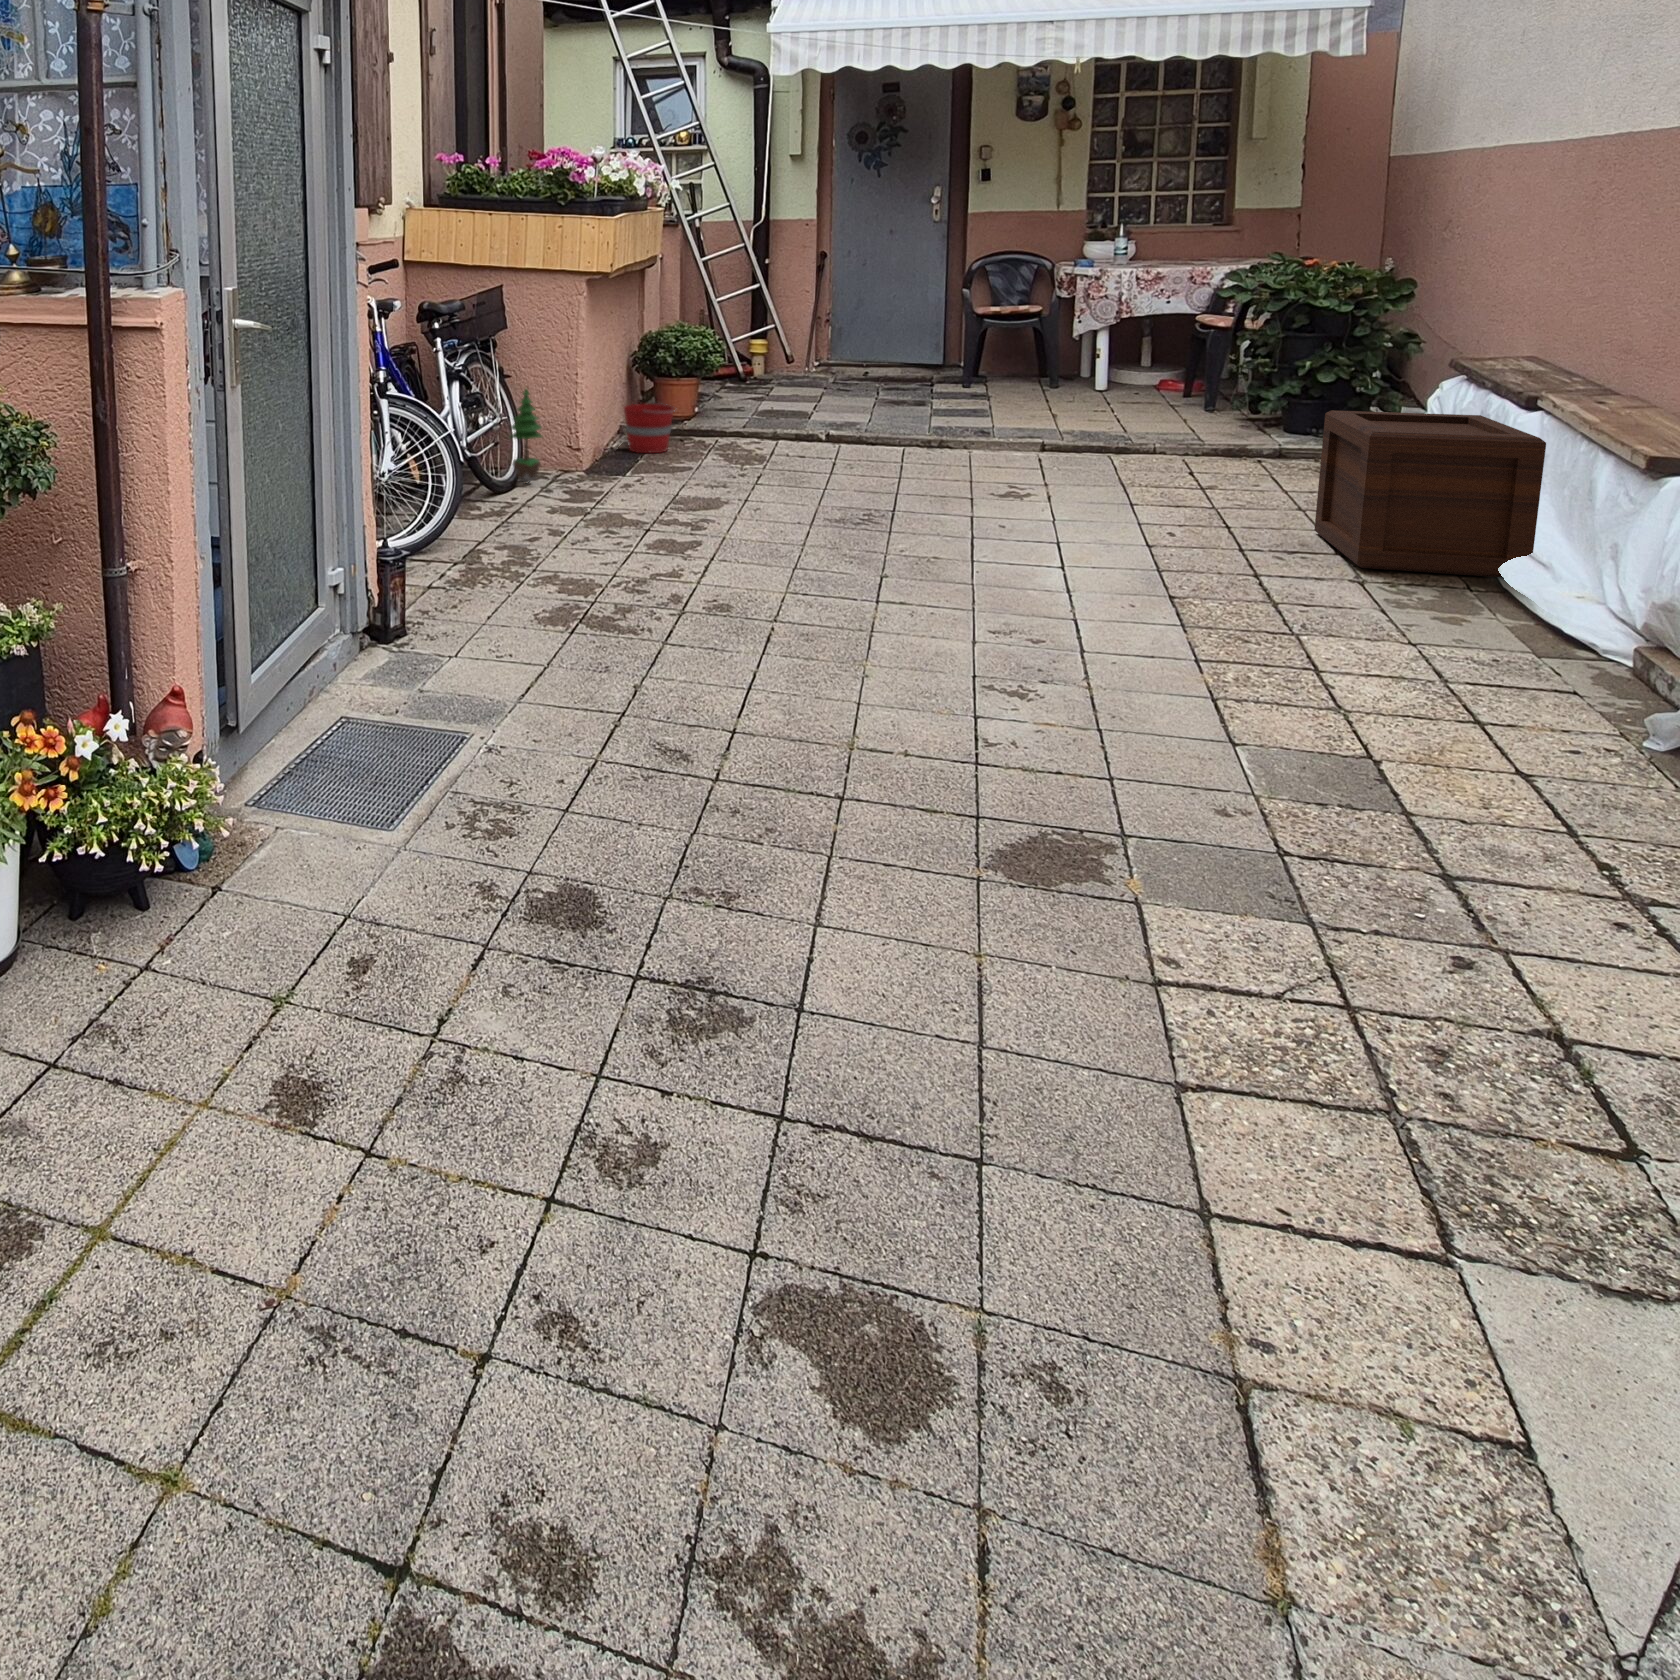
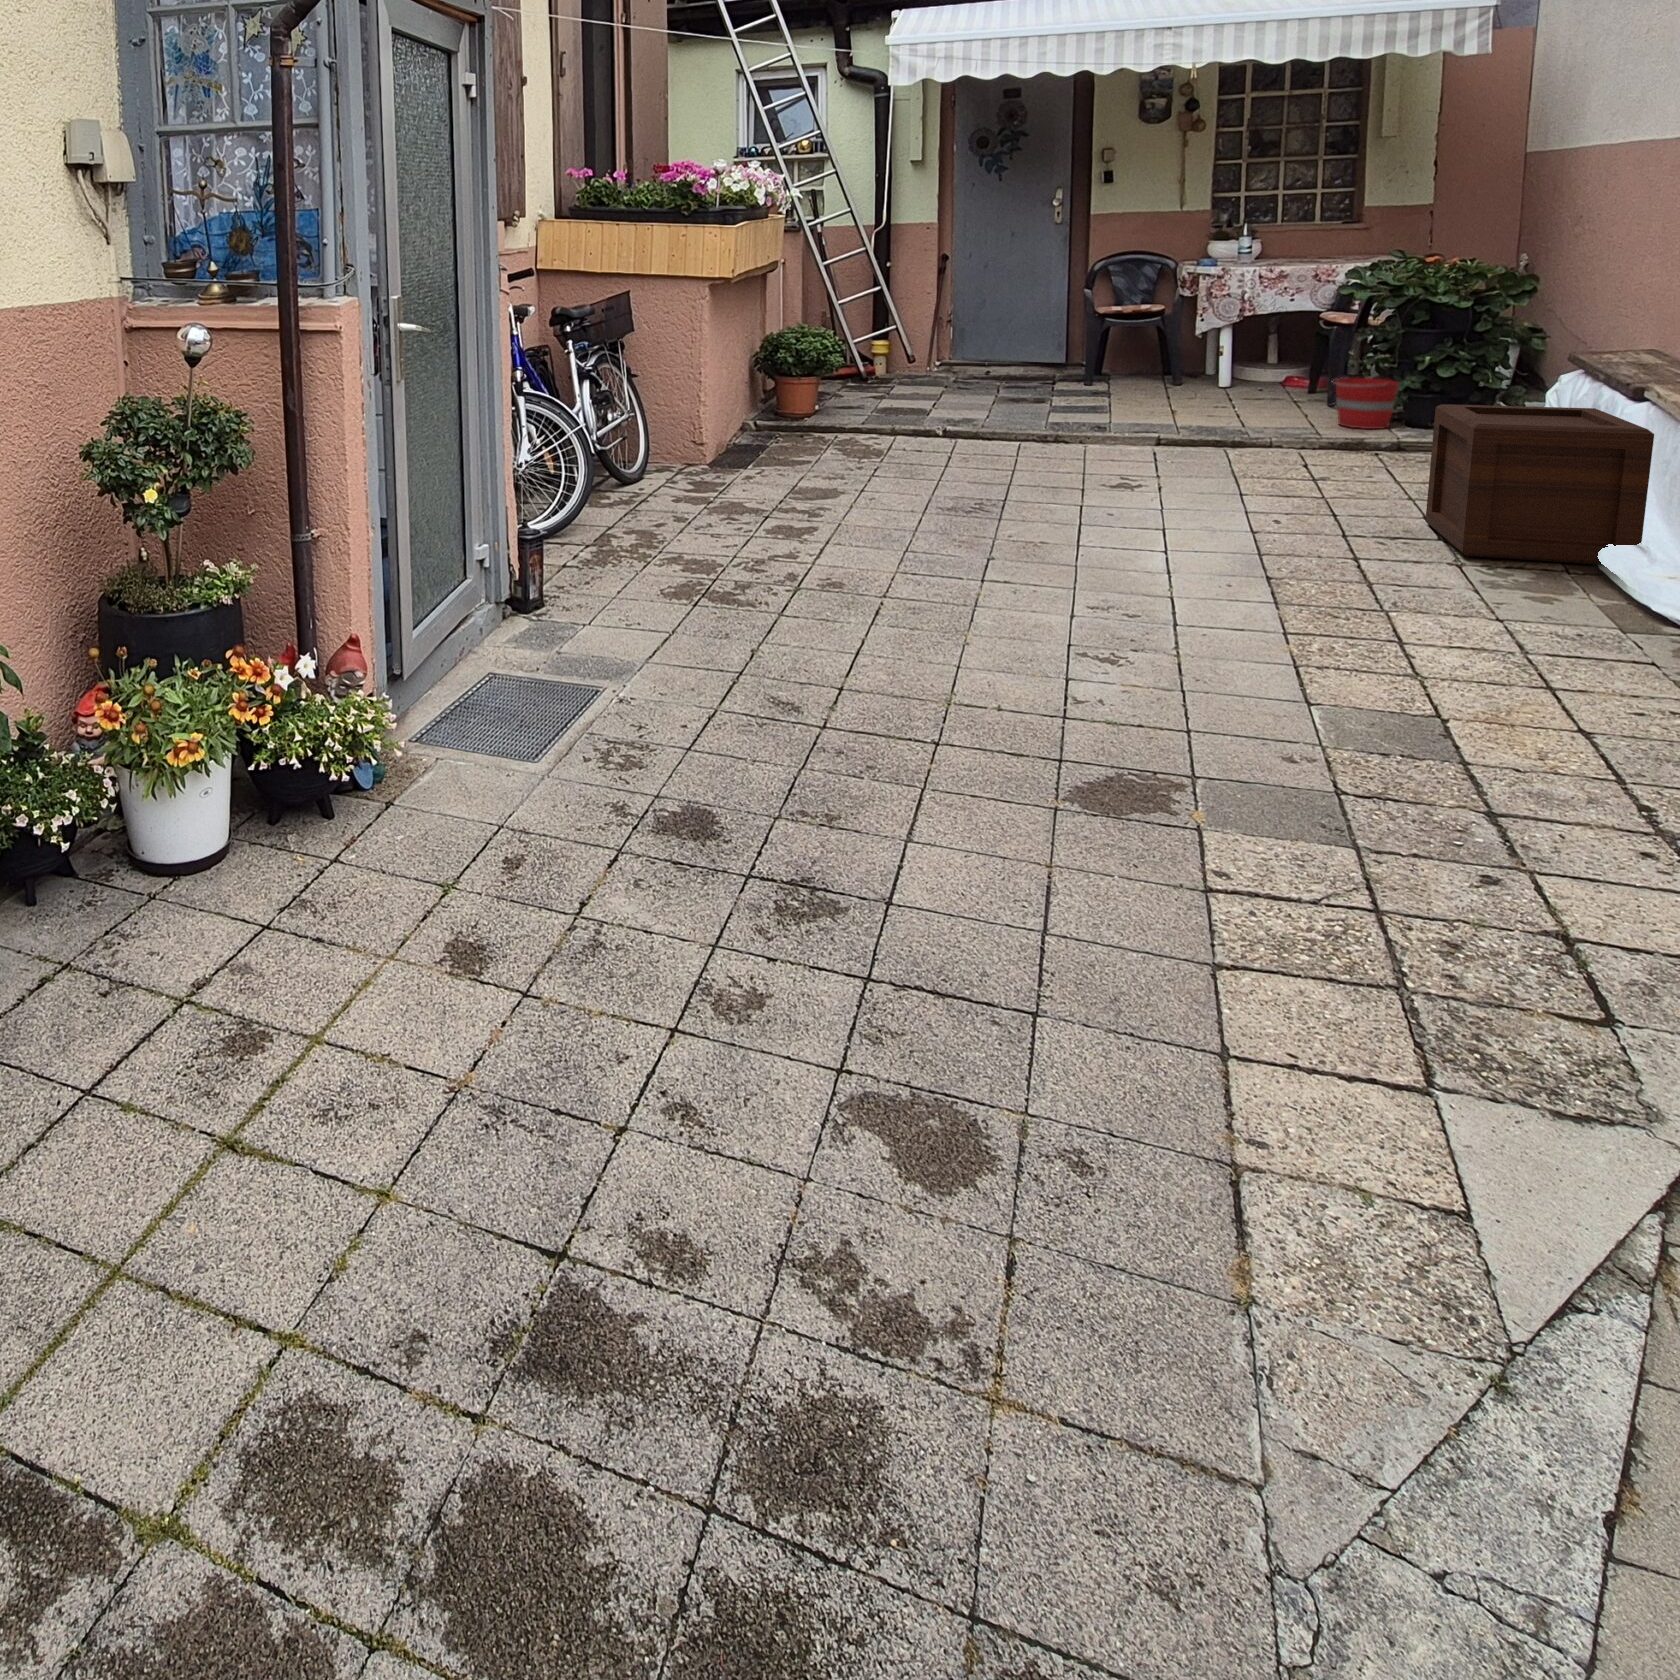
potted tree: present [511,389,542,483] -> none [629,385,663,477]
bucket: present [624,403,674,453] -> present [1332,377,1399,429]

